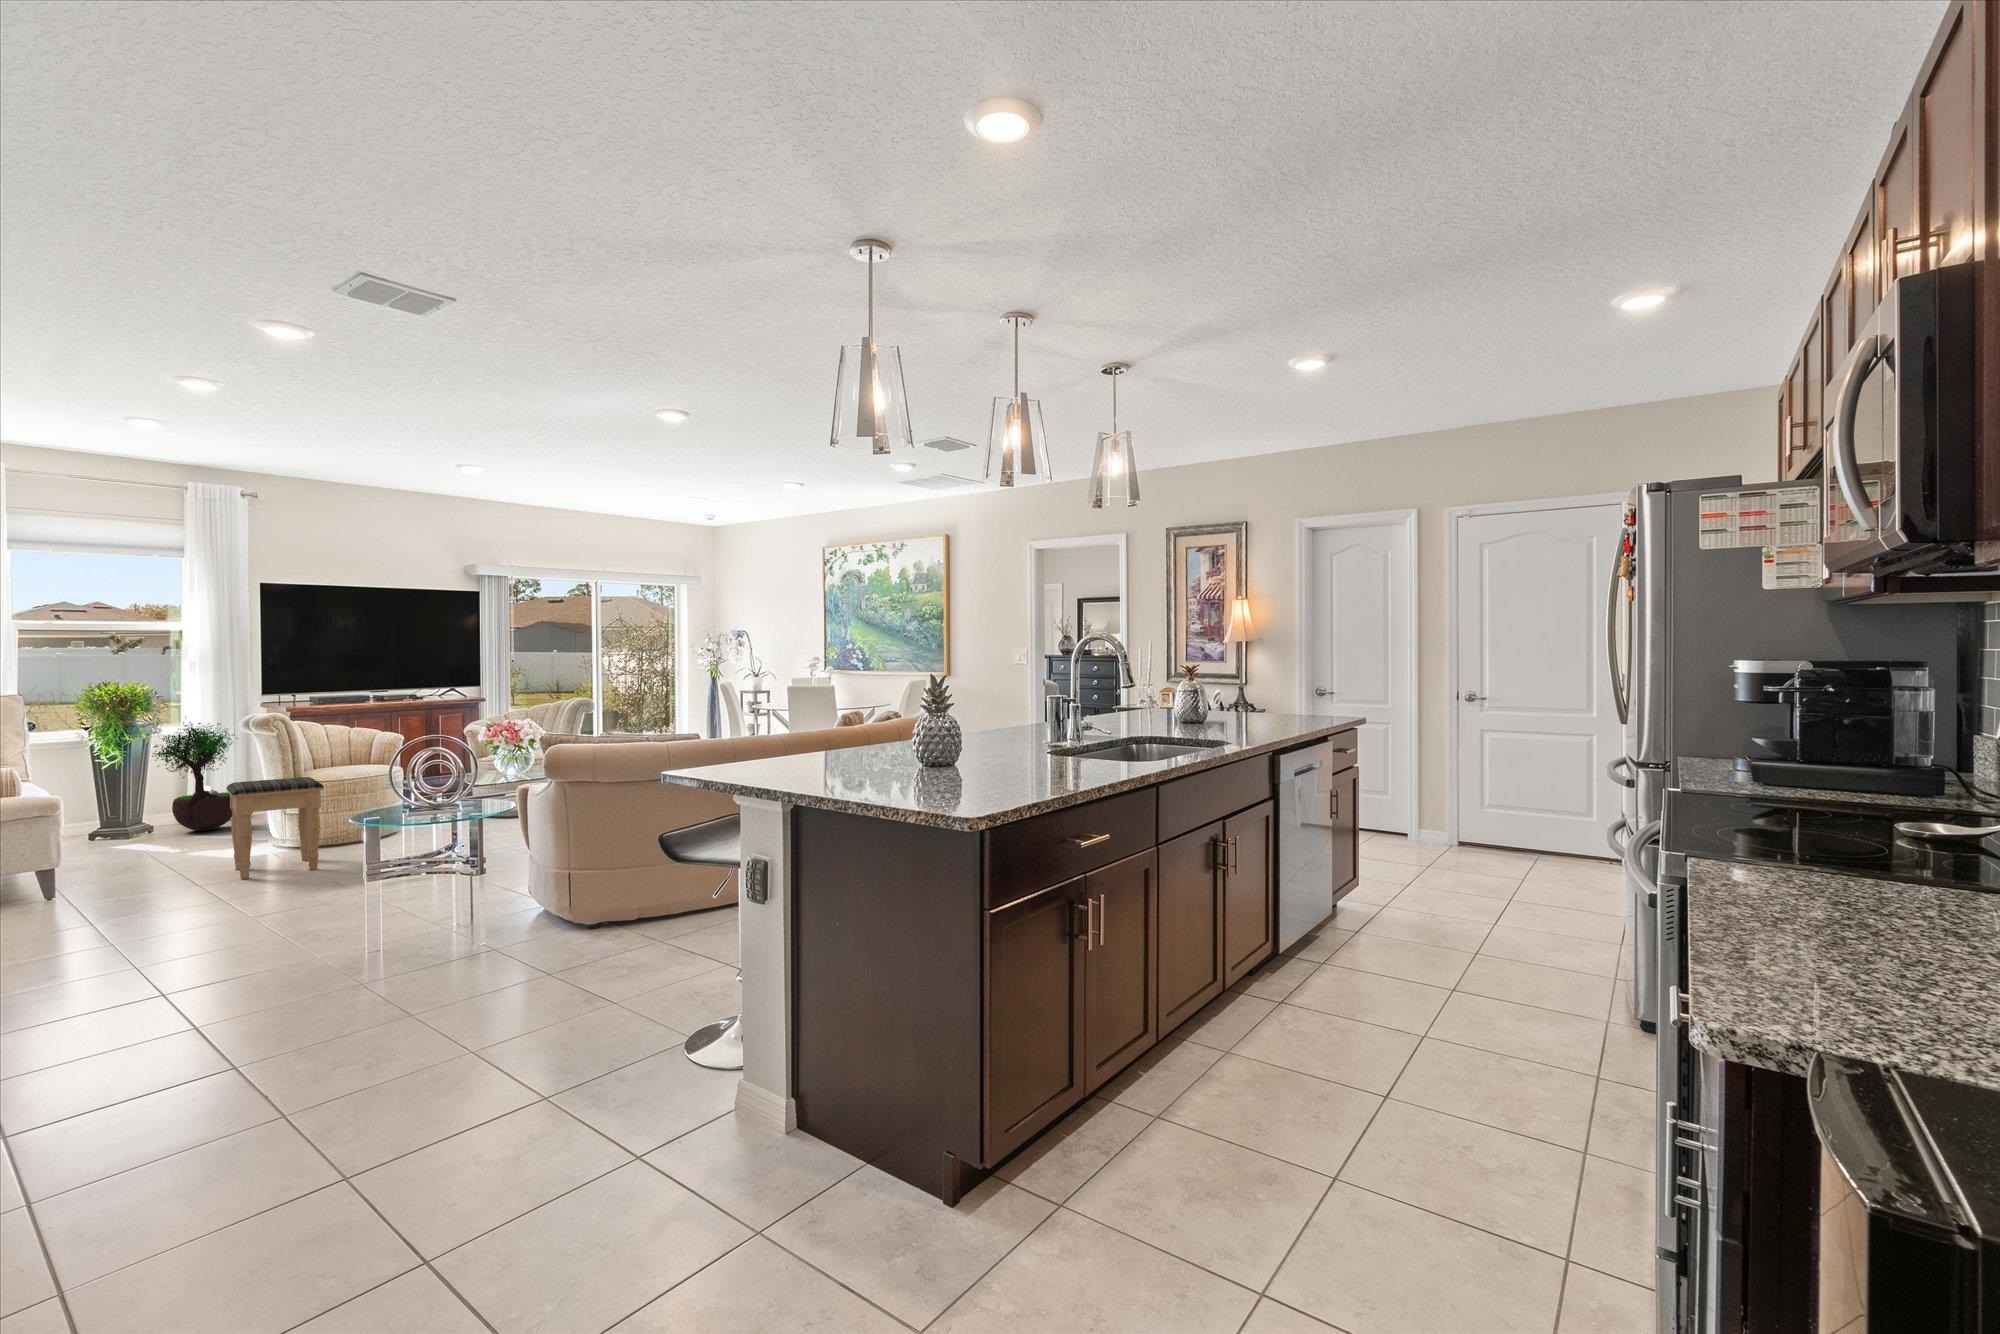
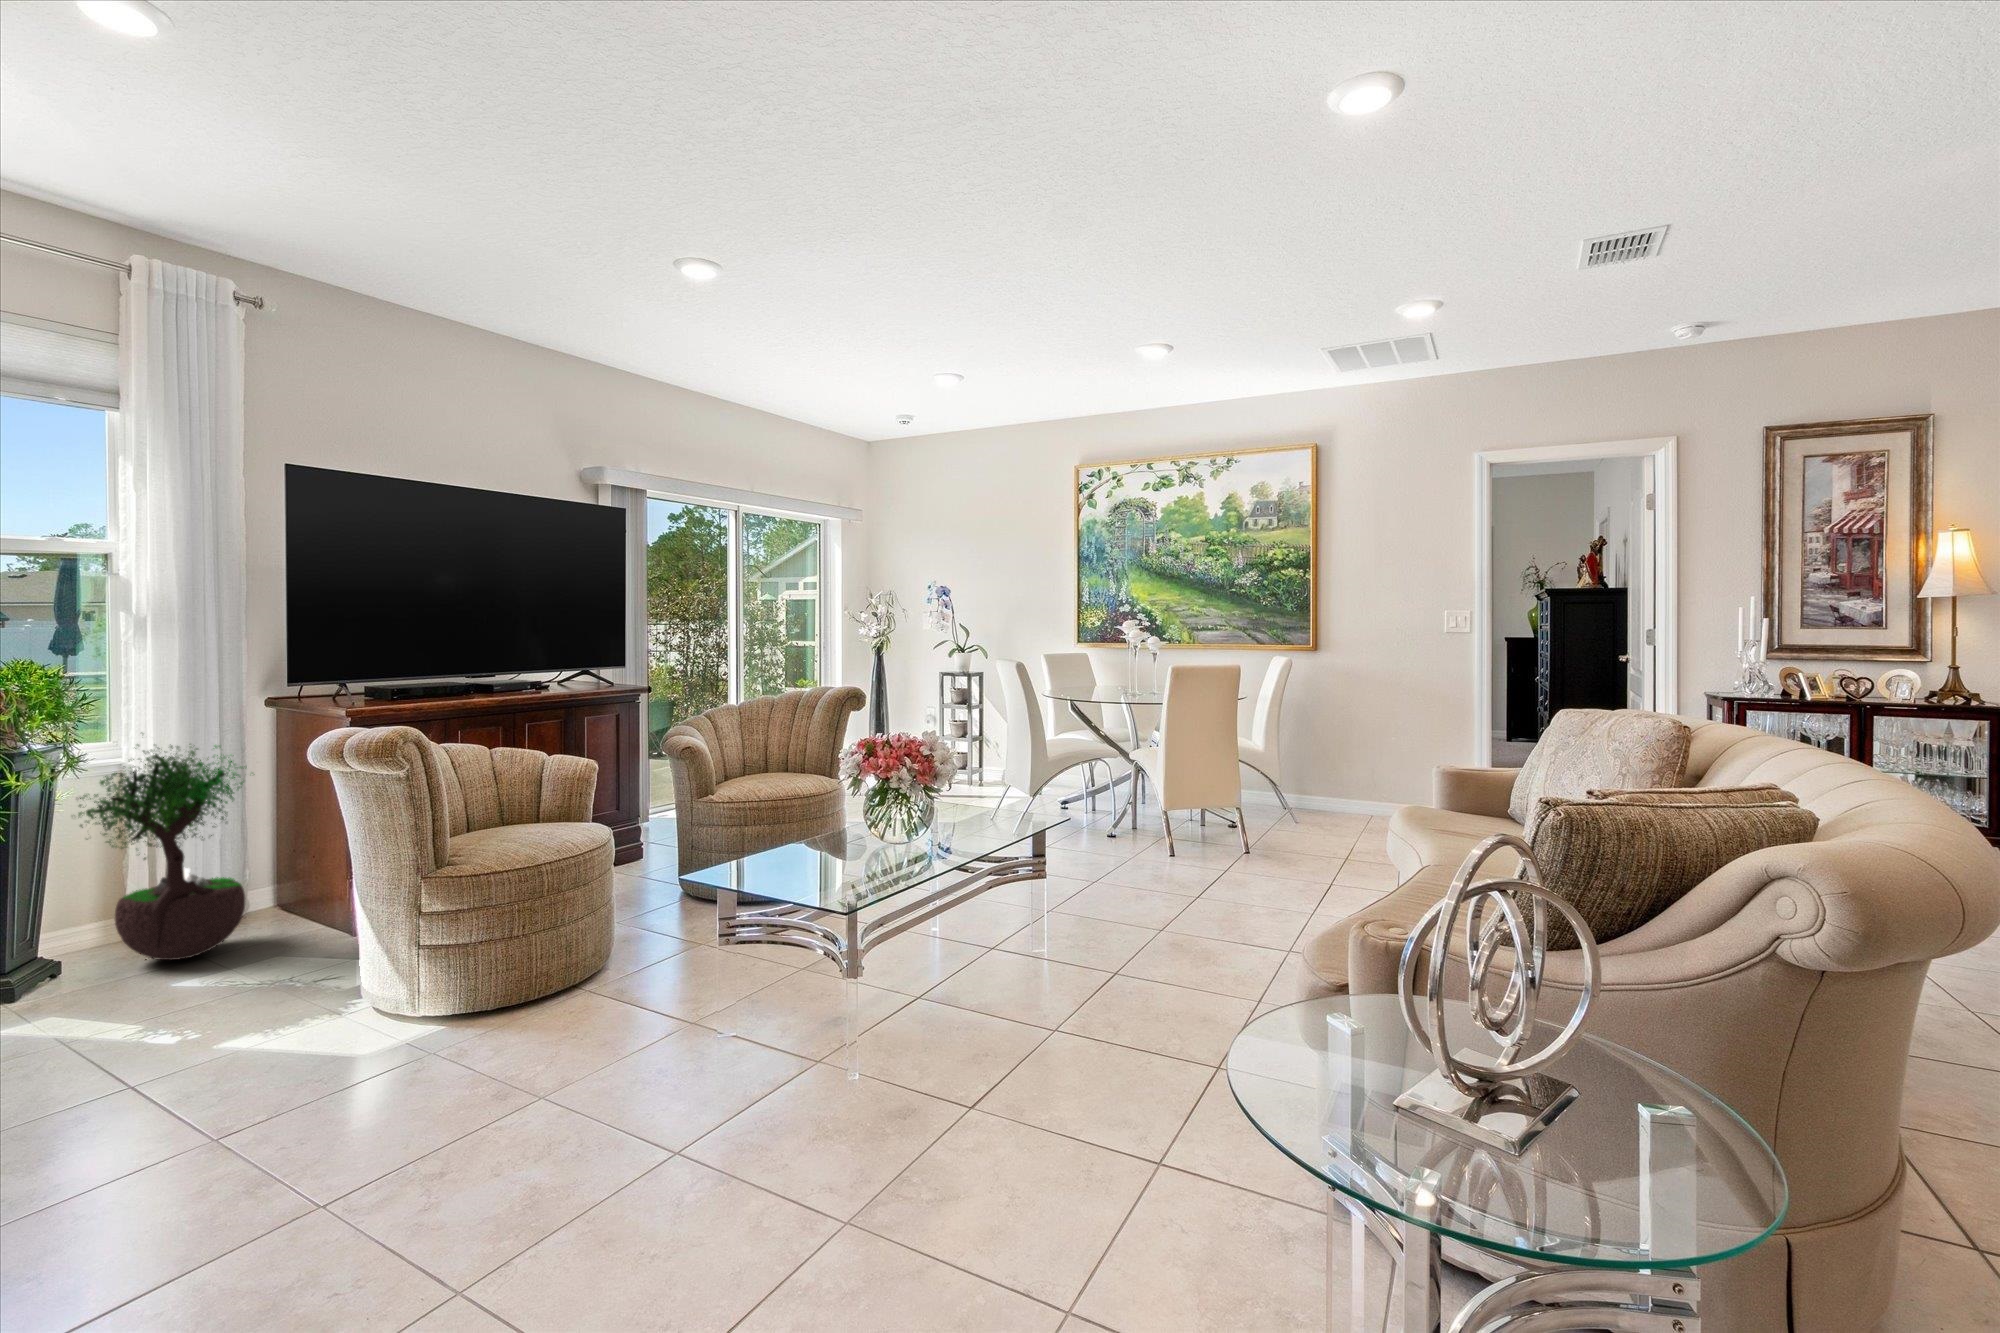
footstool: present [226,777,324,879] -> none [337,871,578,1145]

